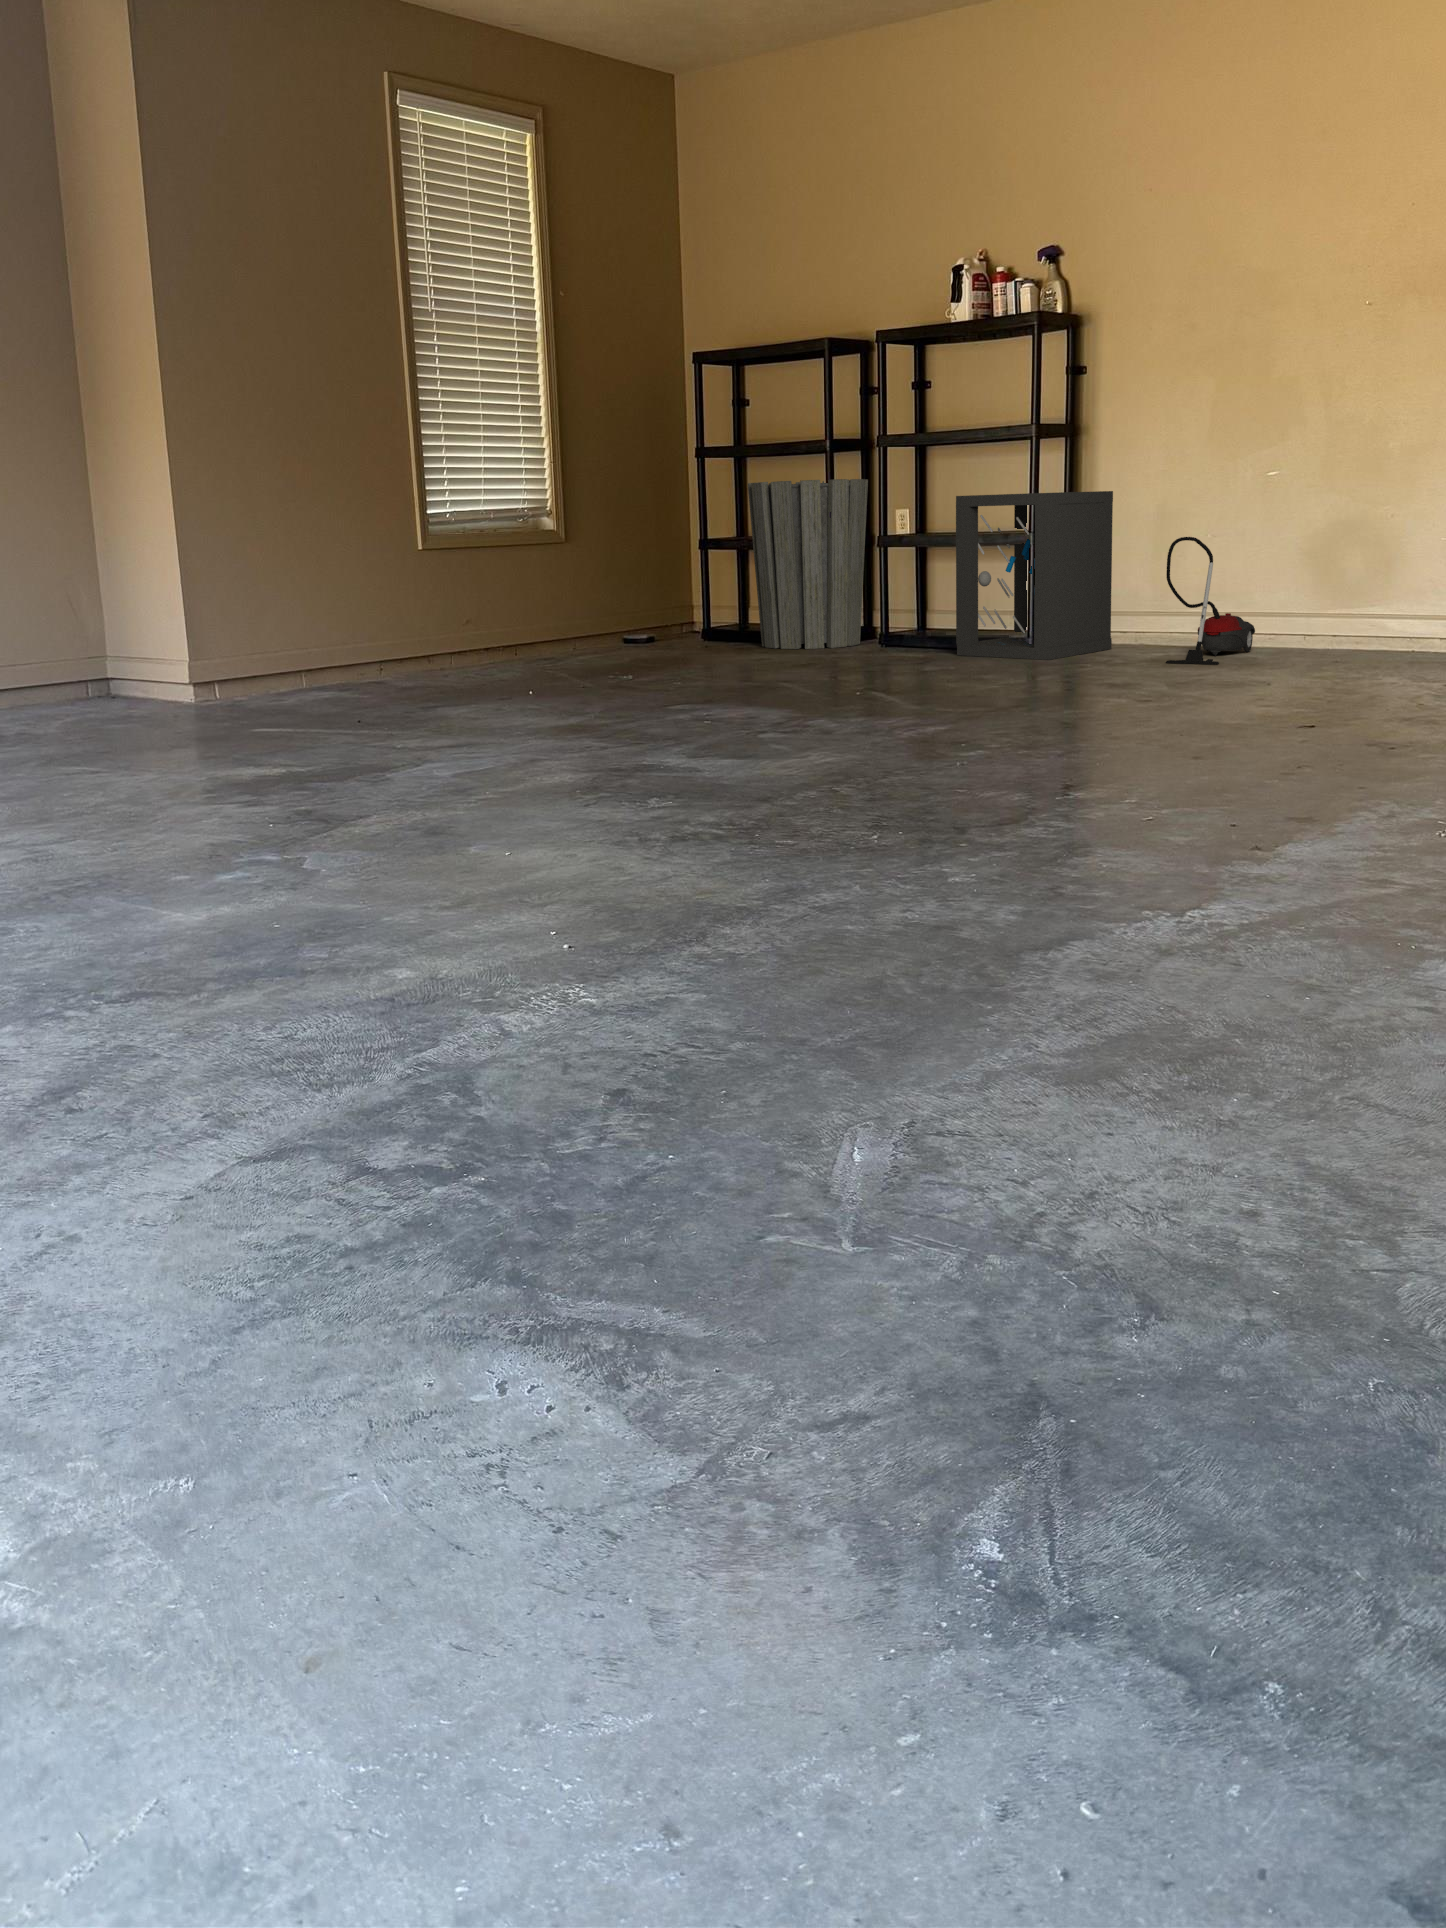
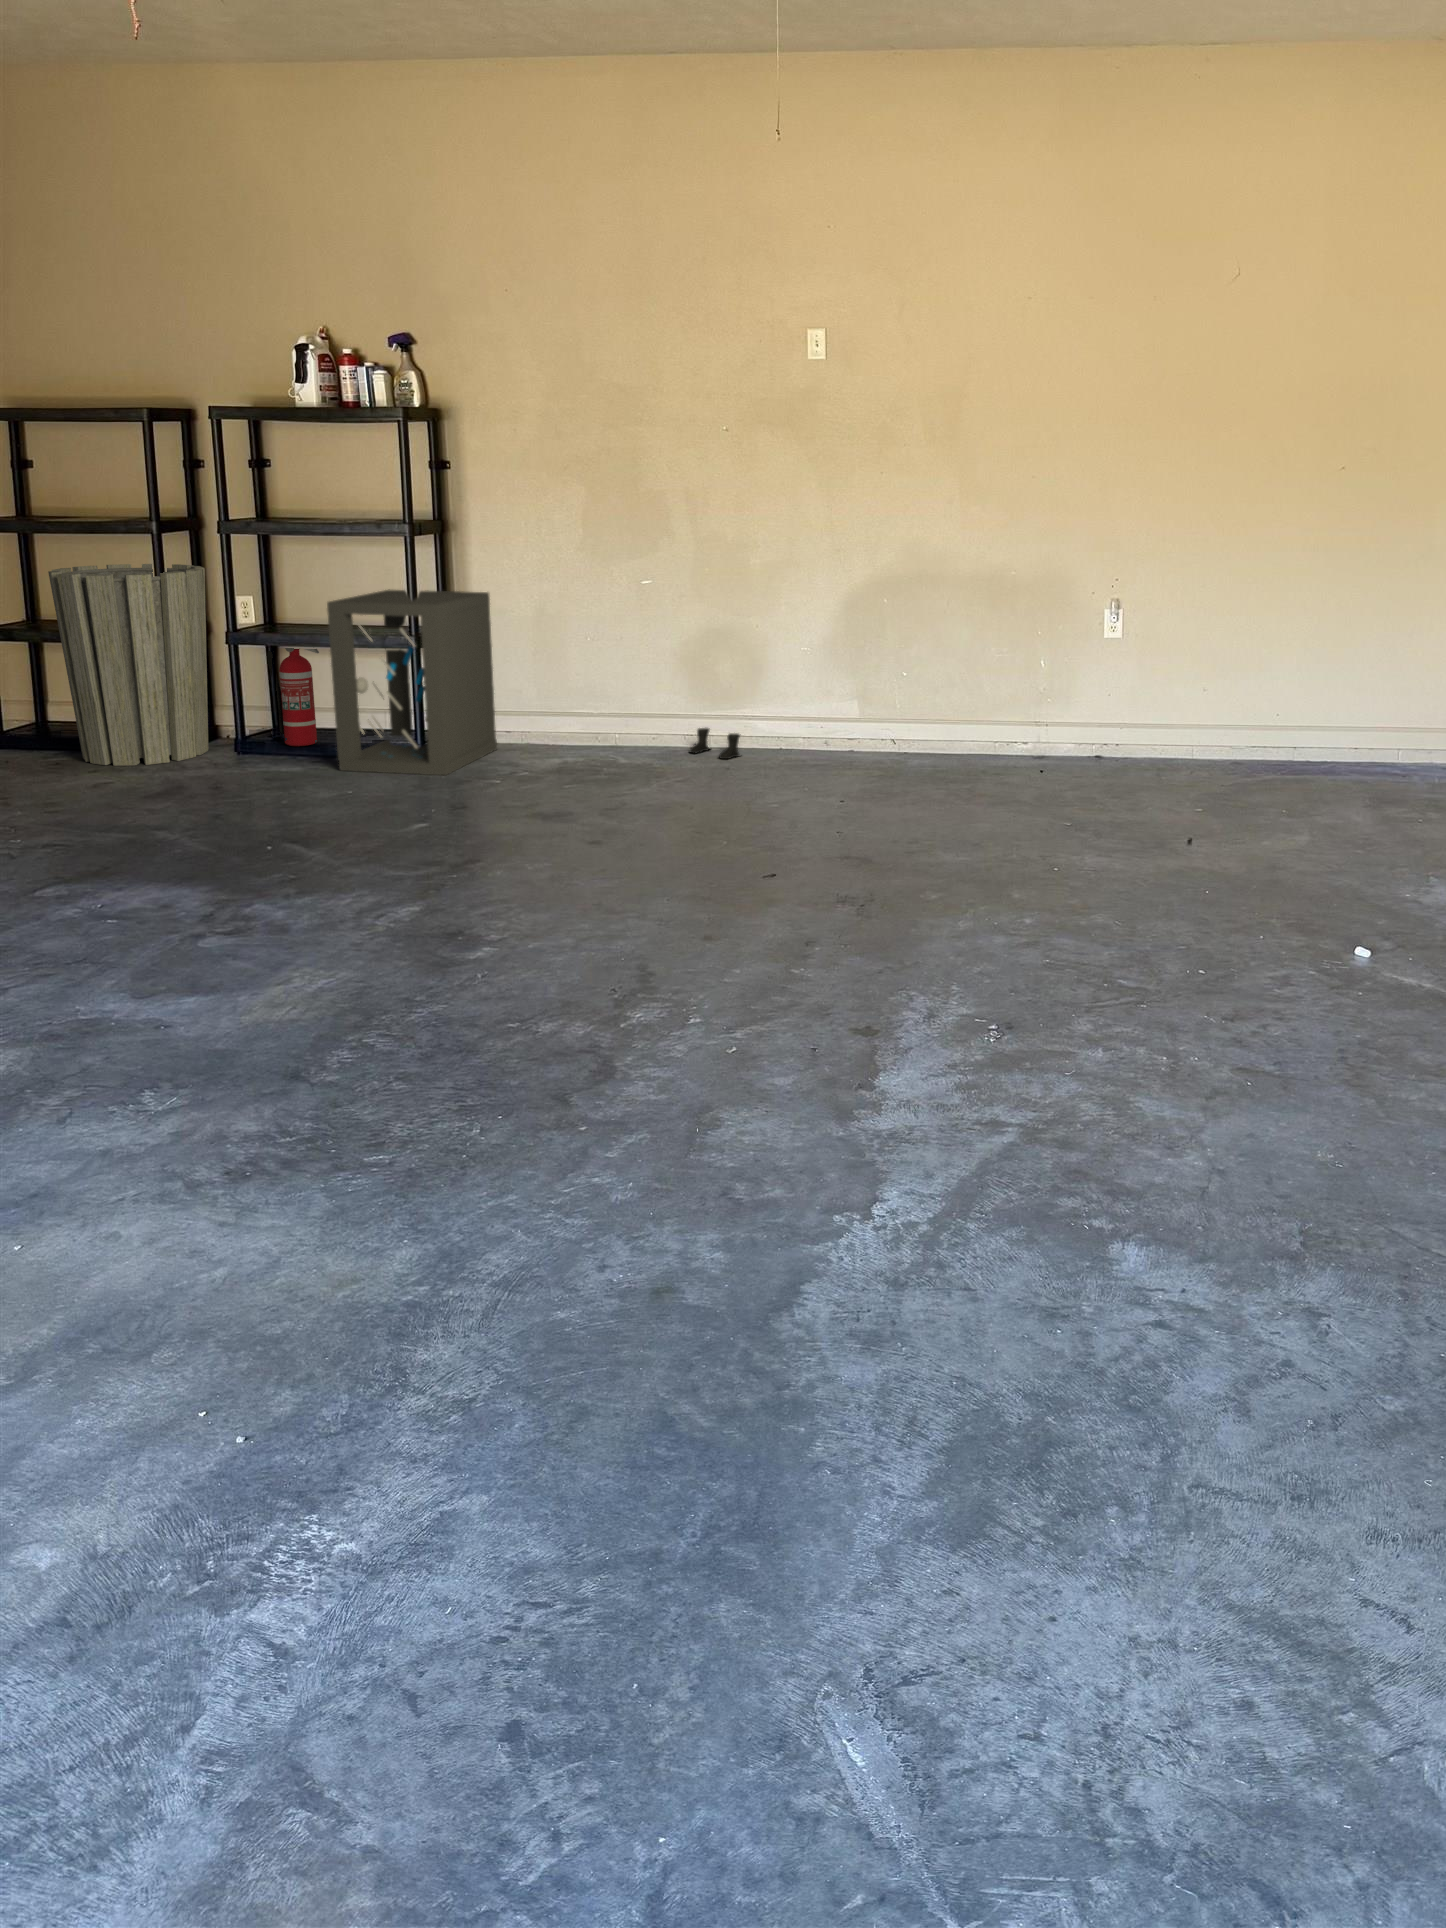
vacuum cleaner: present [1166,537,1255,665] -> none [555,646,636,777]
fire extinguisher: none [915,539,958,644] -> present [267,648,319,746]
boots: none [1307,629,1368,659] -> present [689,728,740,759]

